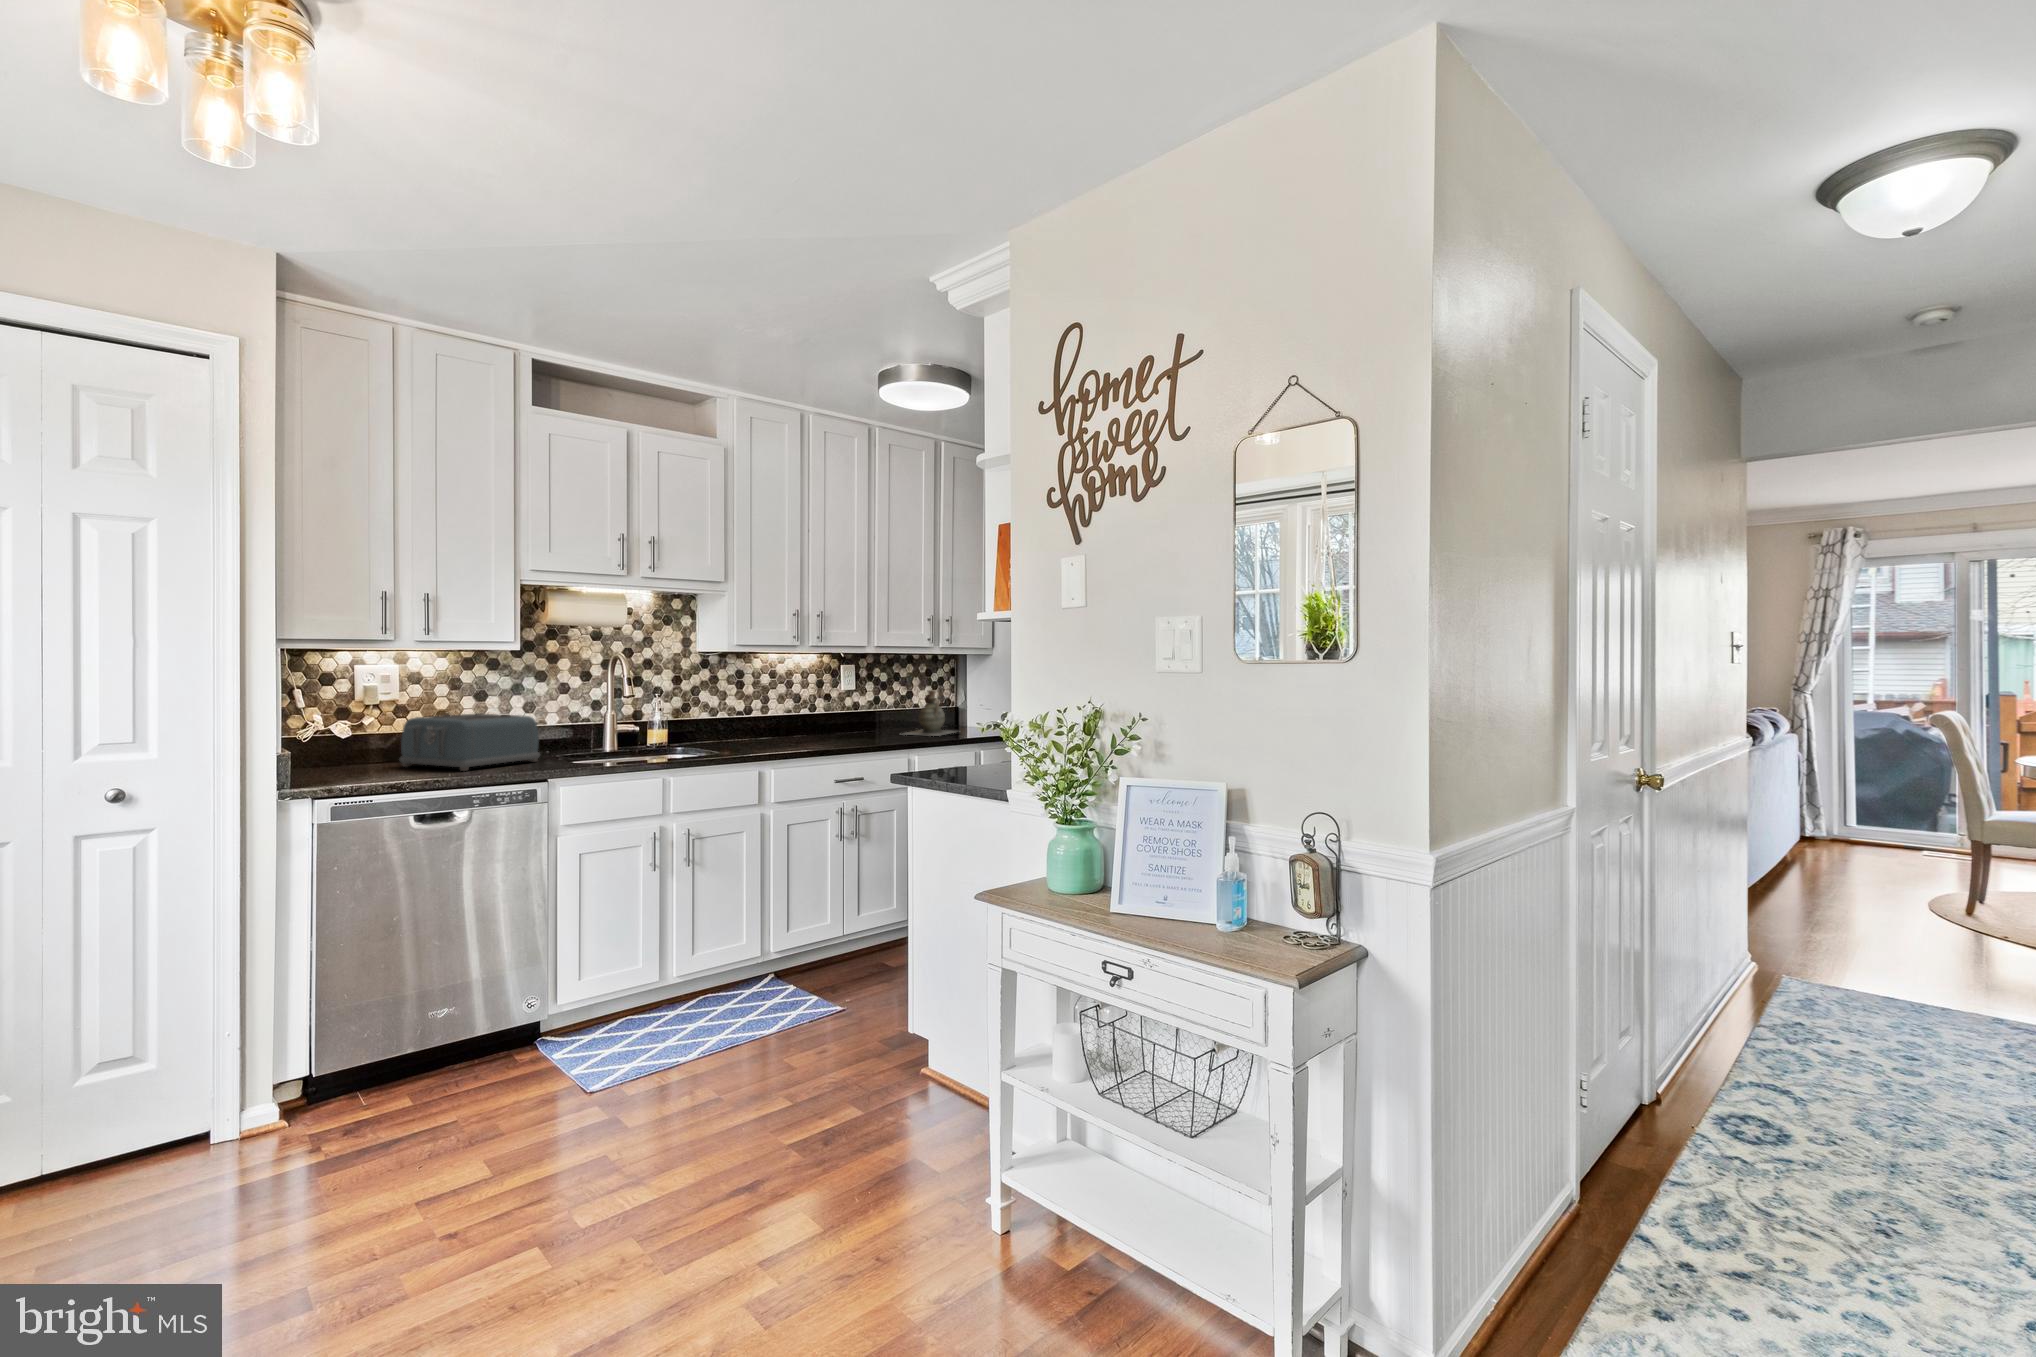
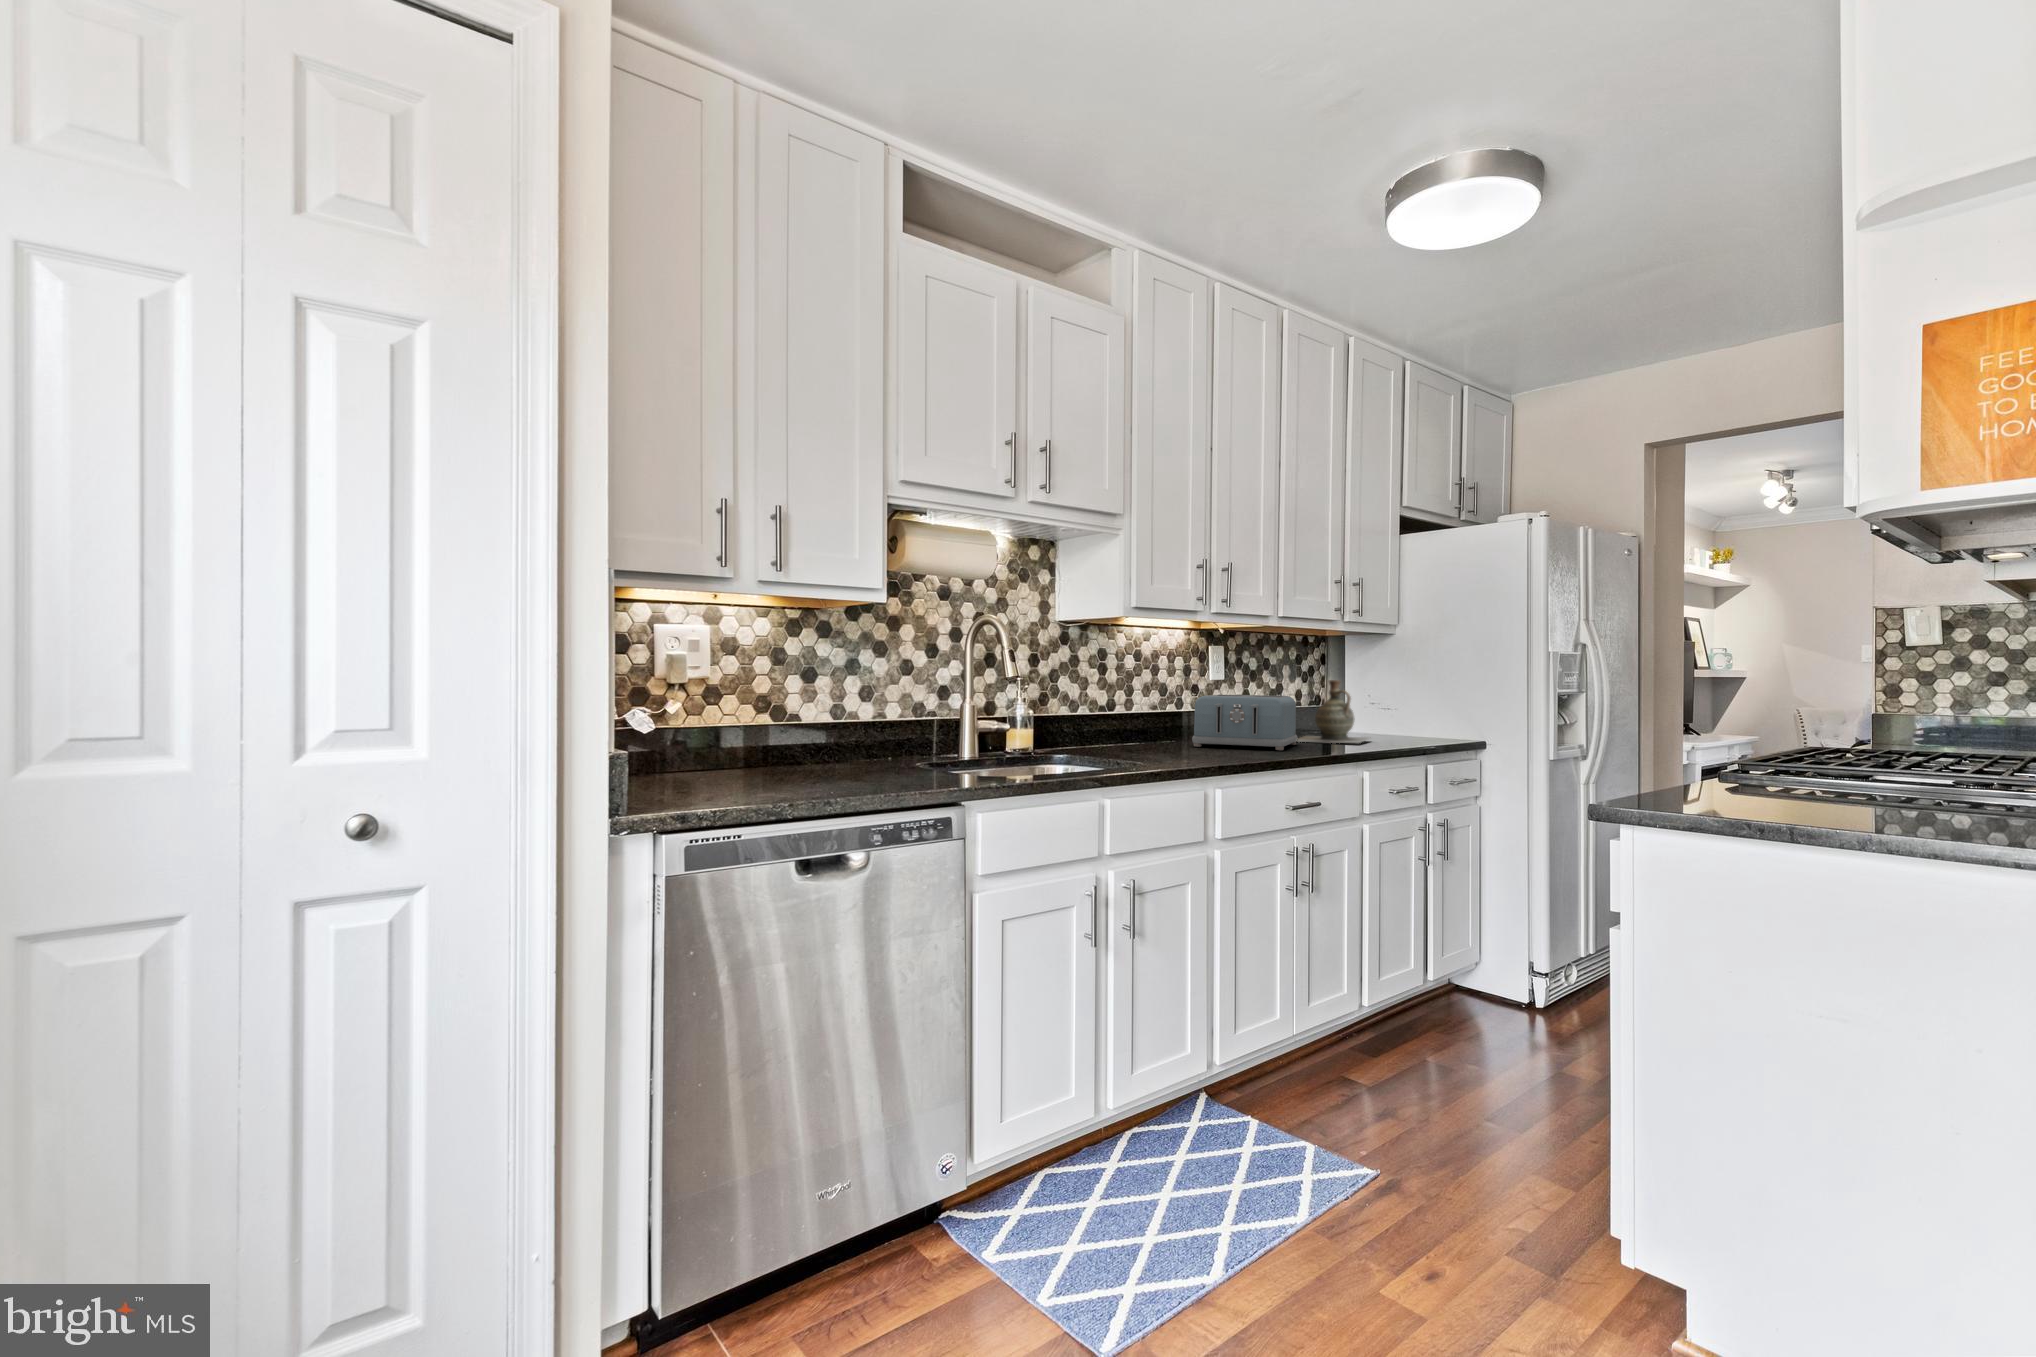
toaster: present [400,714,540,771] -> present [1192,695,1298,750]

